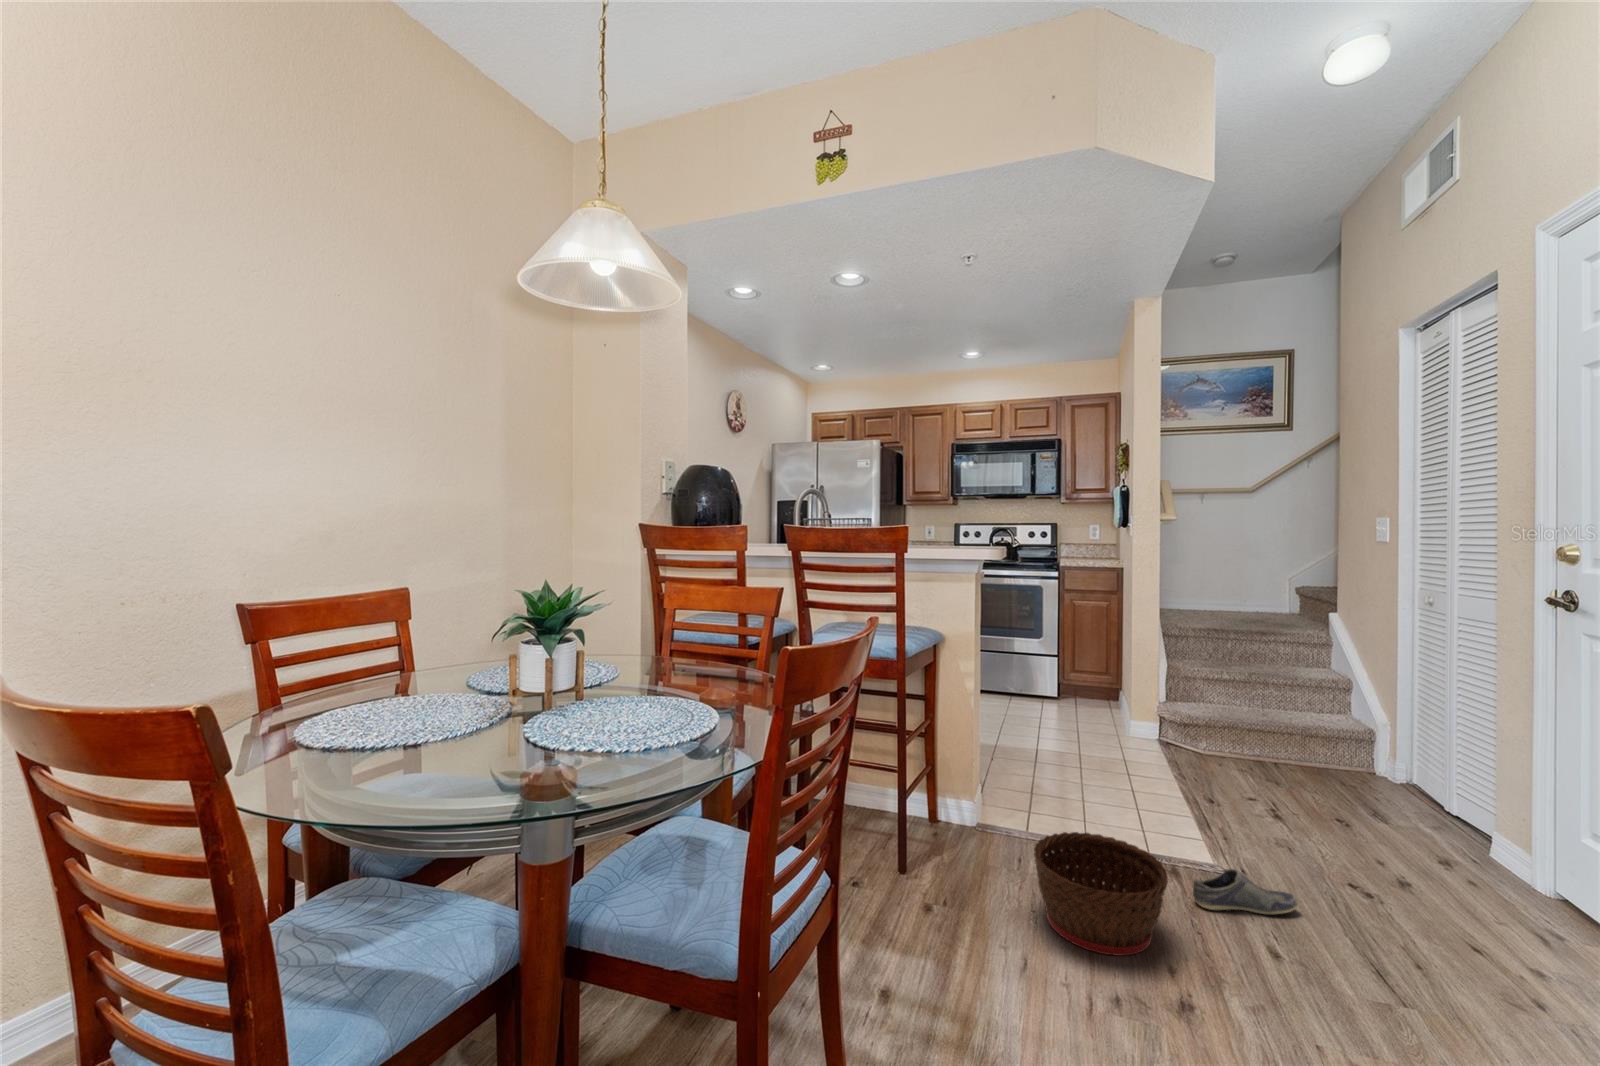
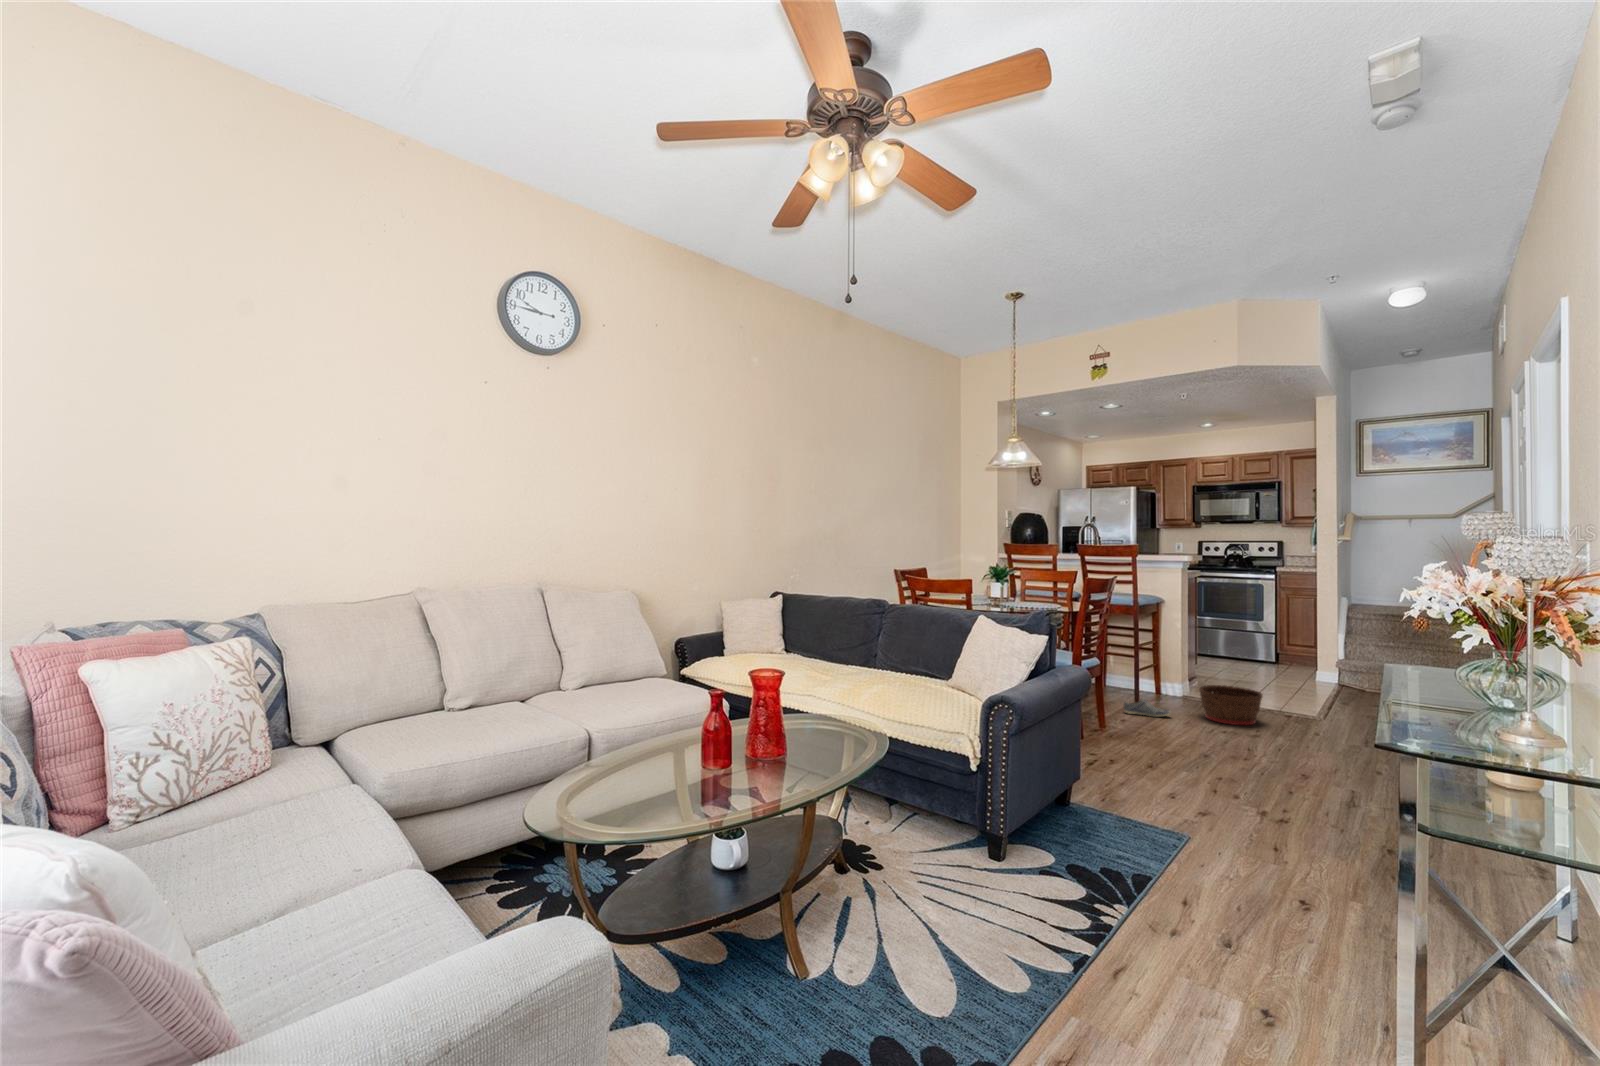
shoe: present [1193,869,1298,915] -> present [1124,698,1171,717]

